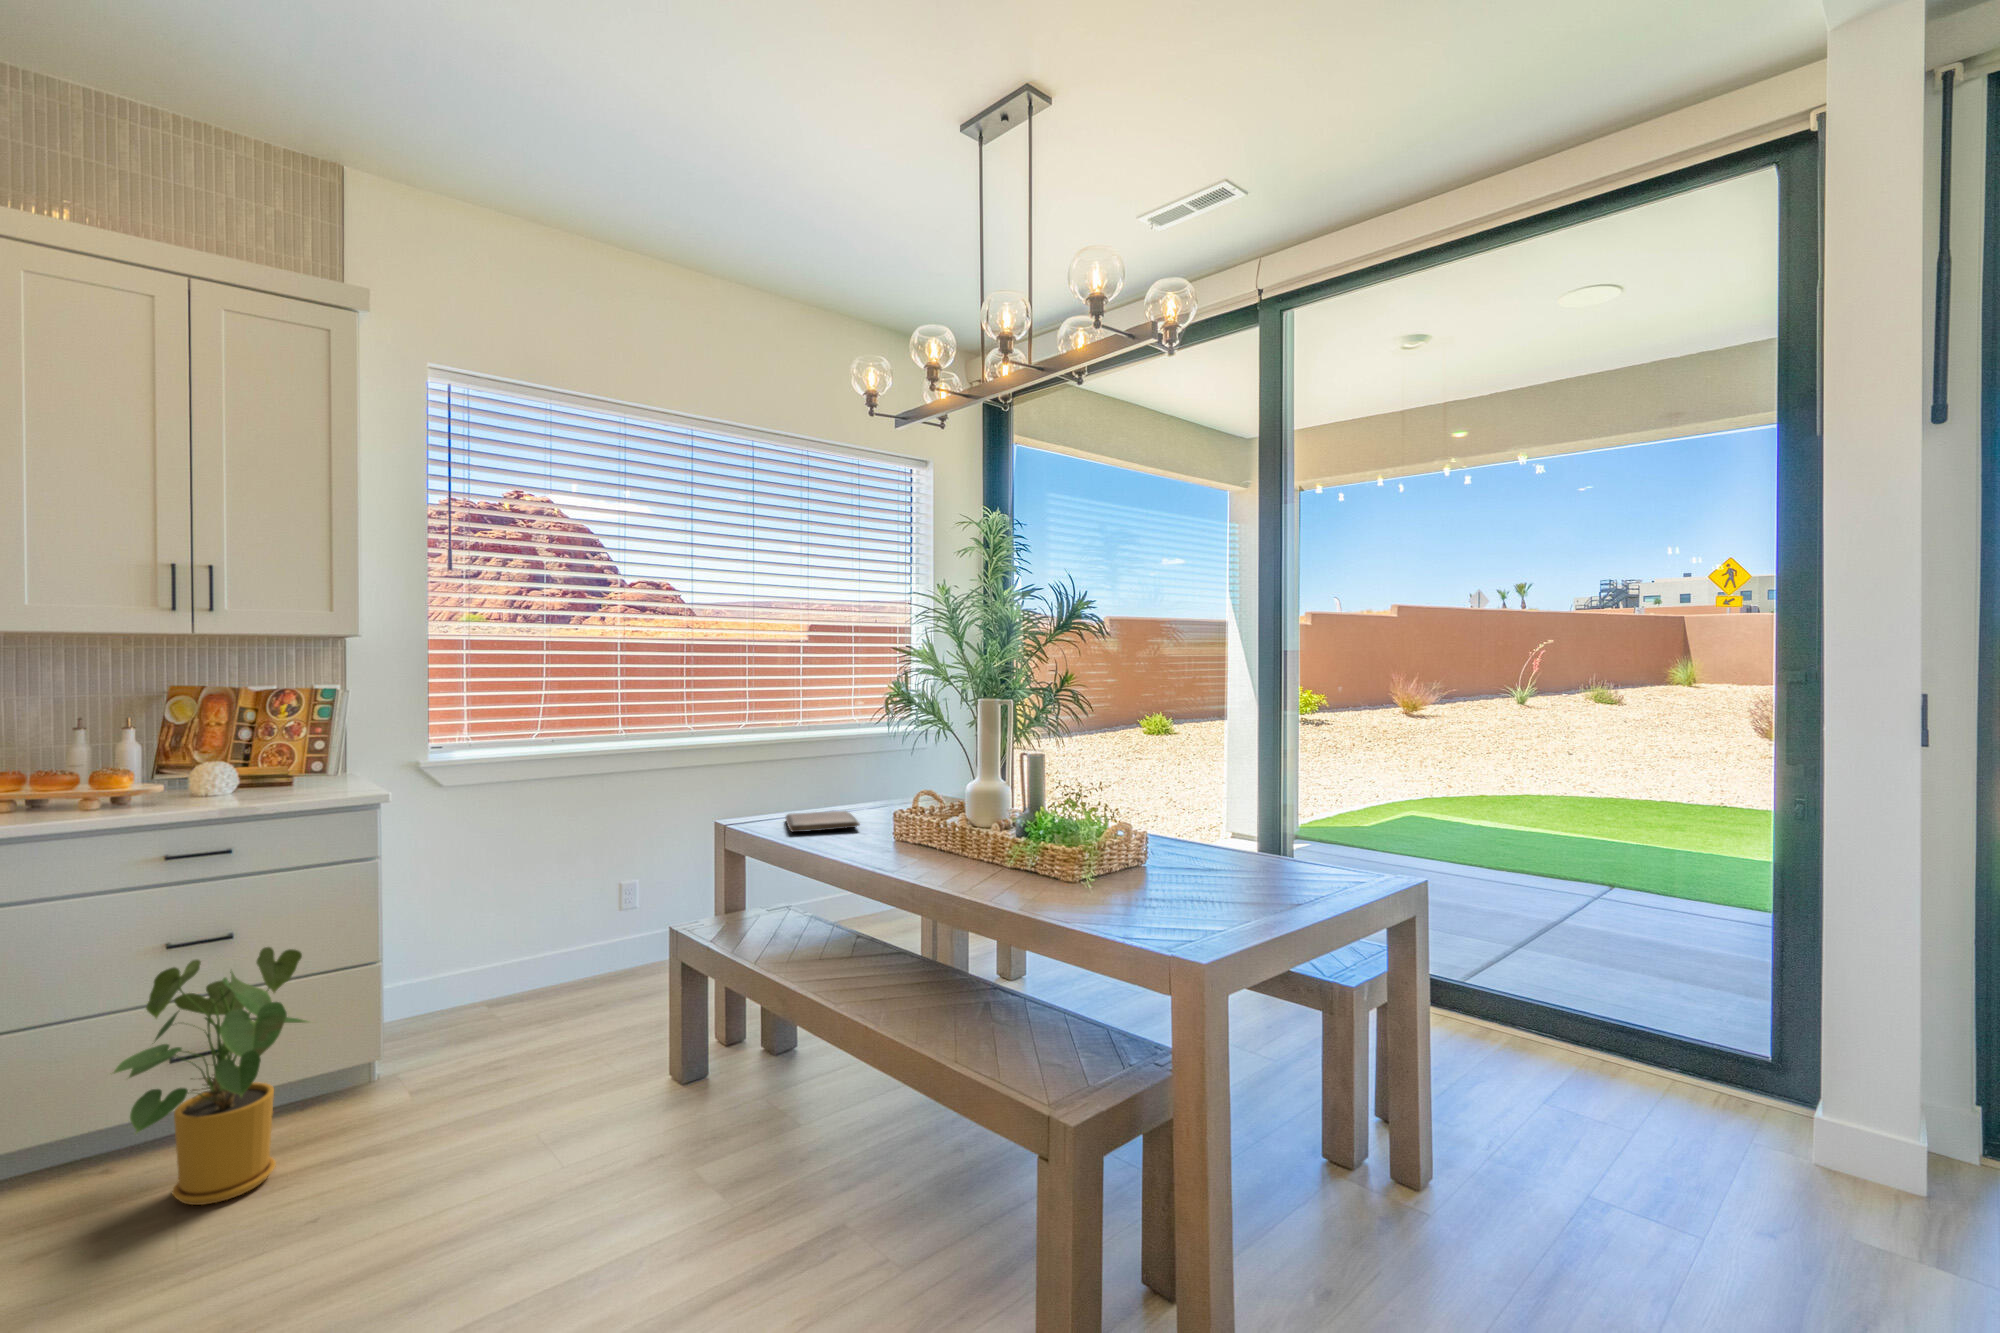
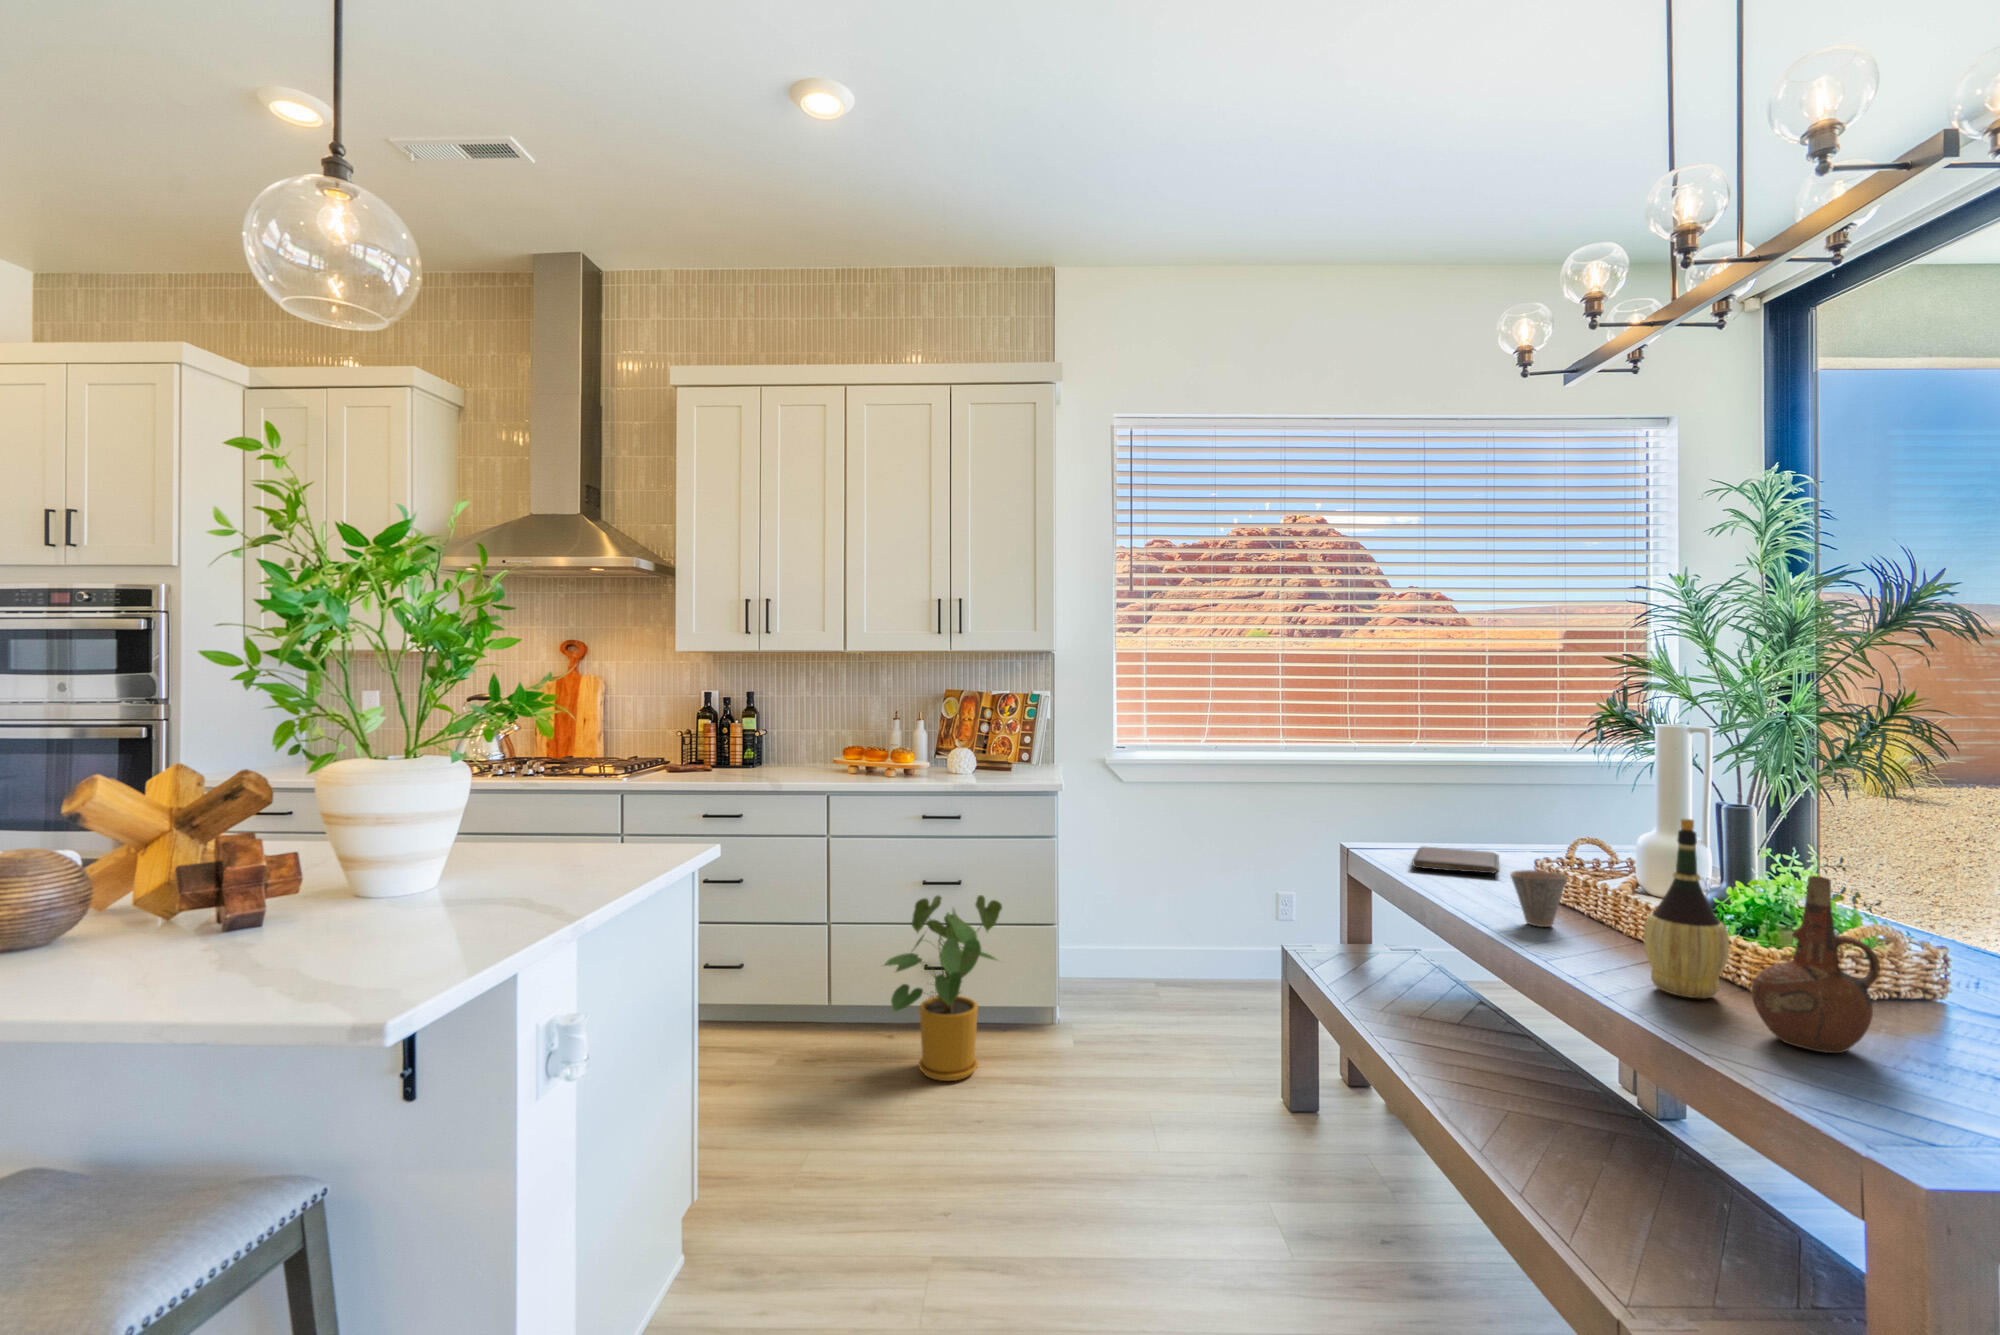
wine bottle: none [1002,760,1054,893] -> present [1643,819,1729,998]
ceramic pitcher: none [1079,790,1146,910] -> present [1751,876,1880,1053]
cup: none [889,817,930,863] -> present [1510,870,1567,927]

